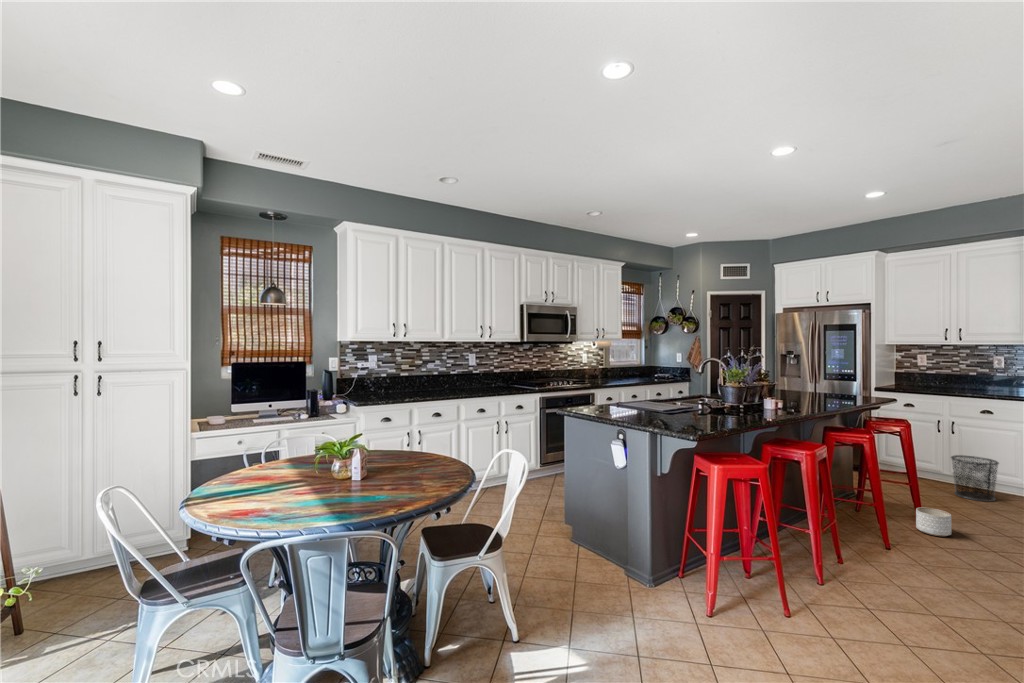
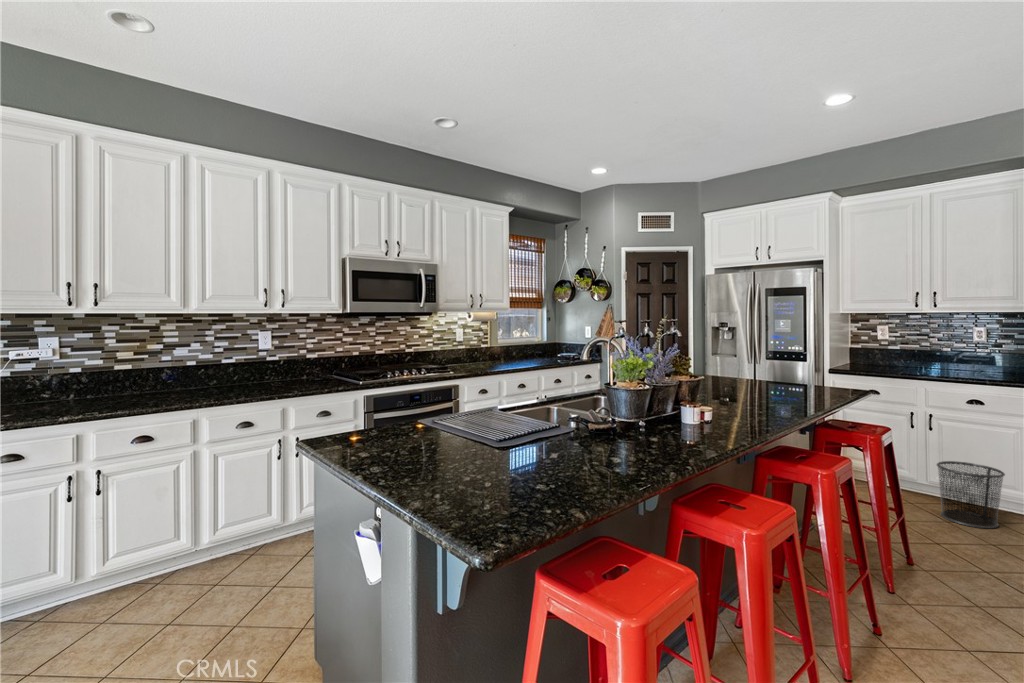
planter: present [916,507,951,536] -> none [925,565,985,620]

